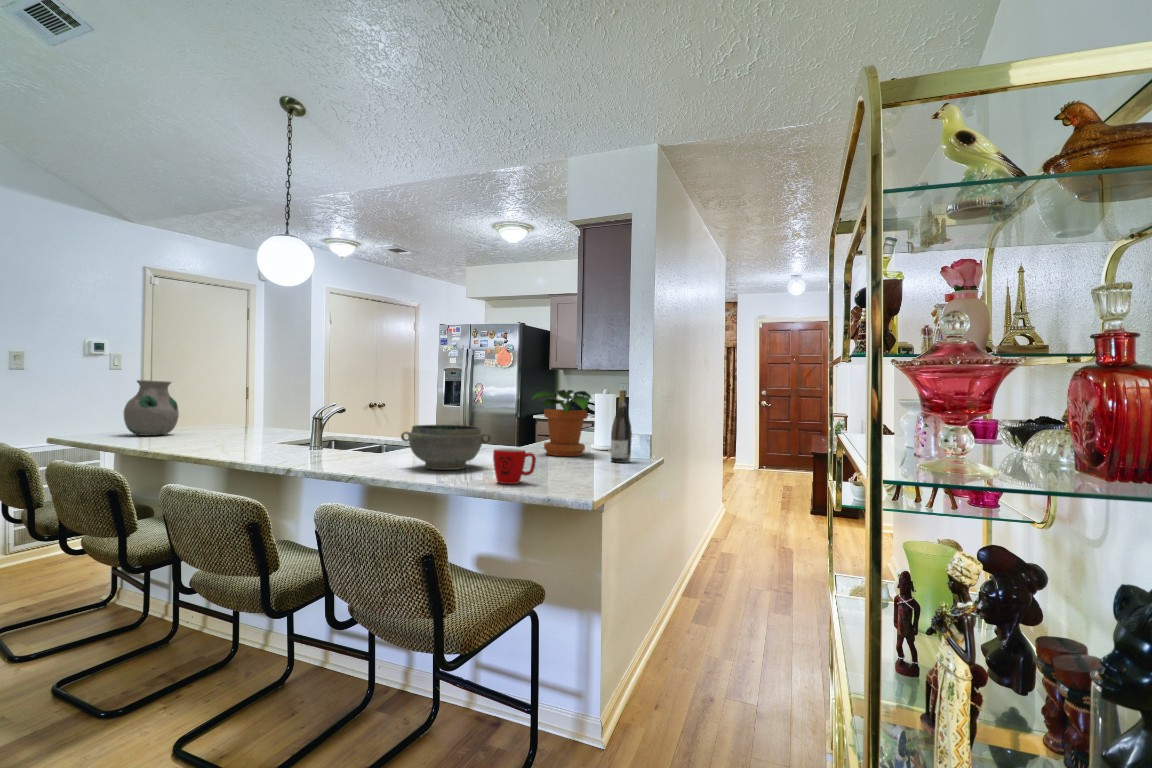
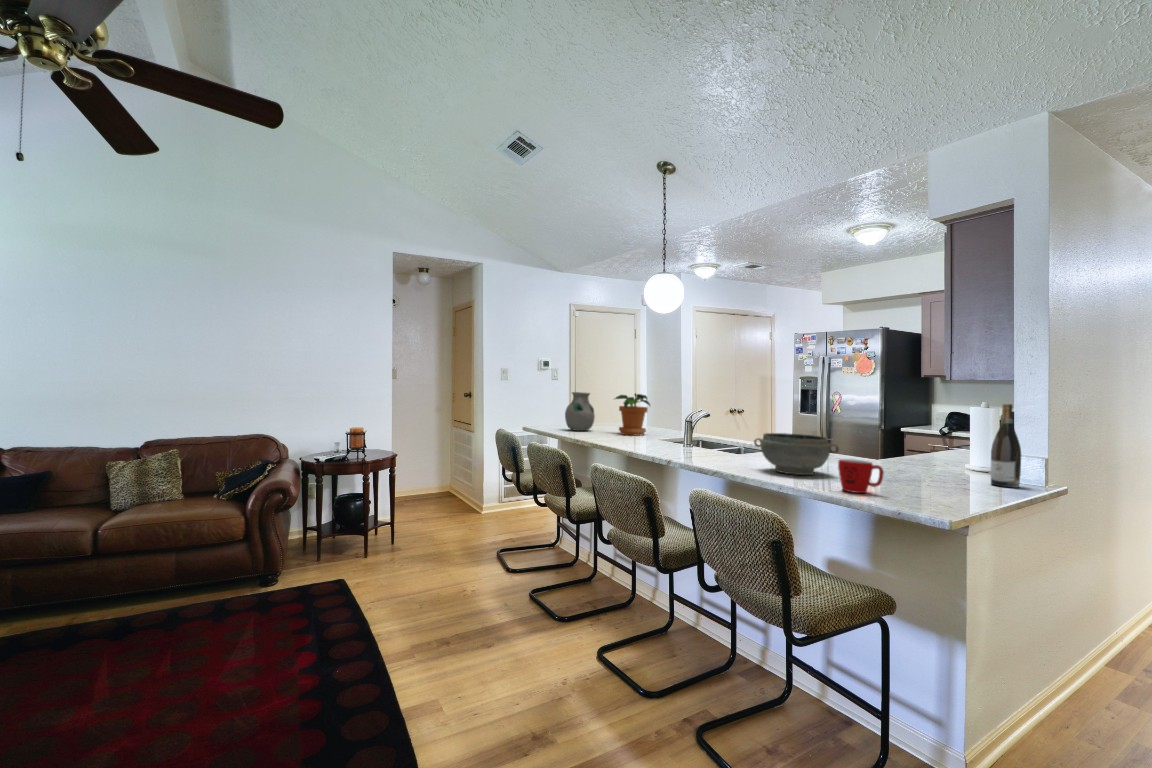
potted plant: present [533,390,591,456] -> present [615,394,650,436]

